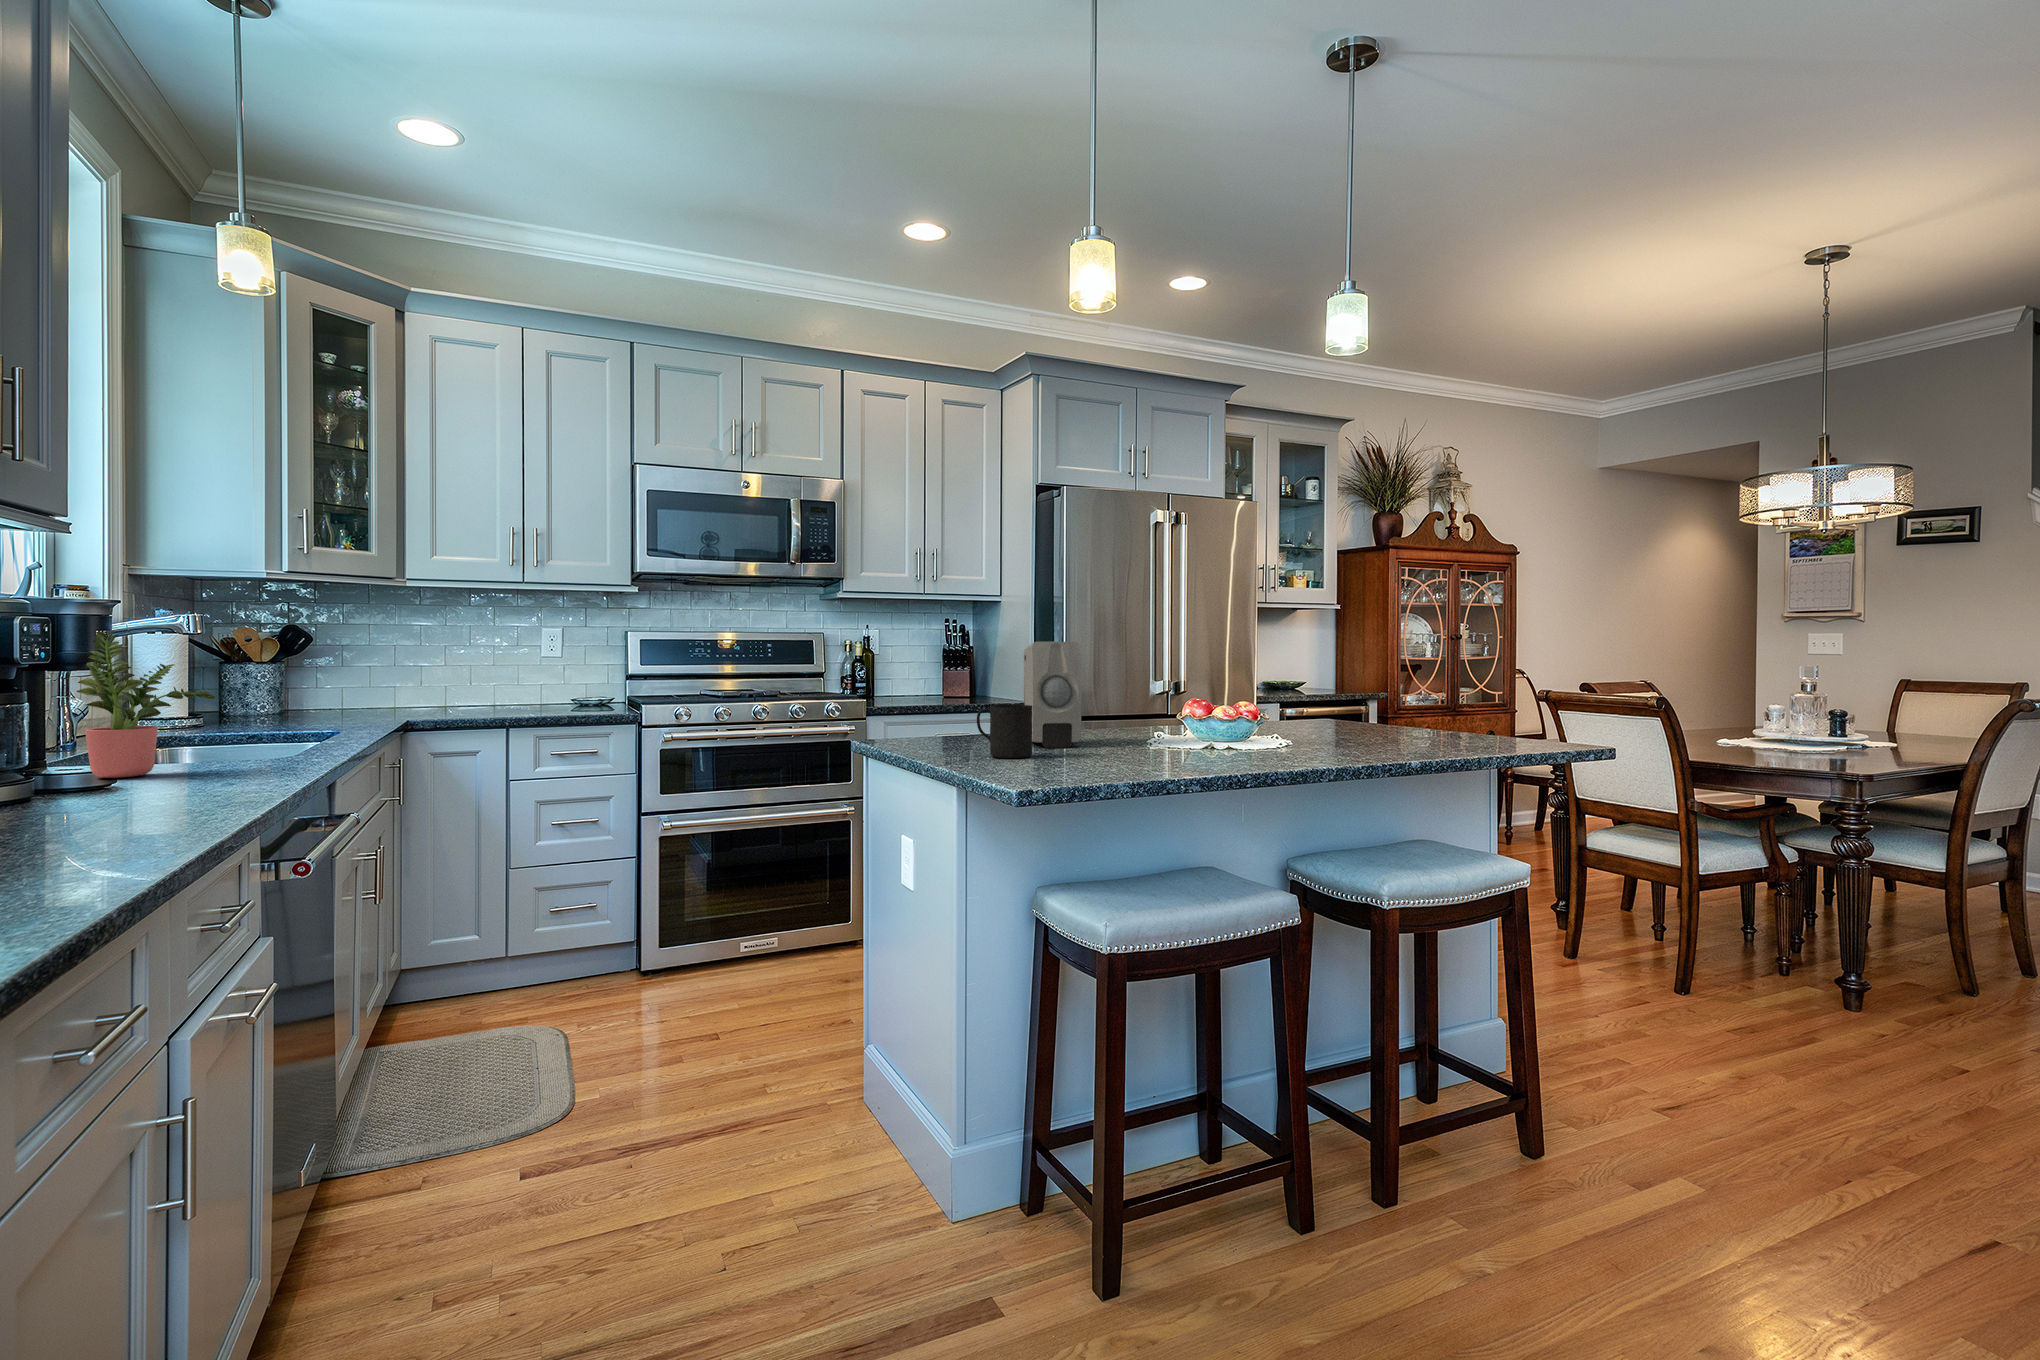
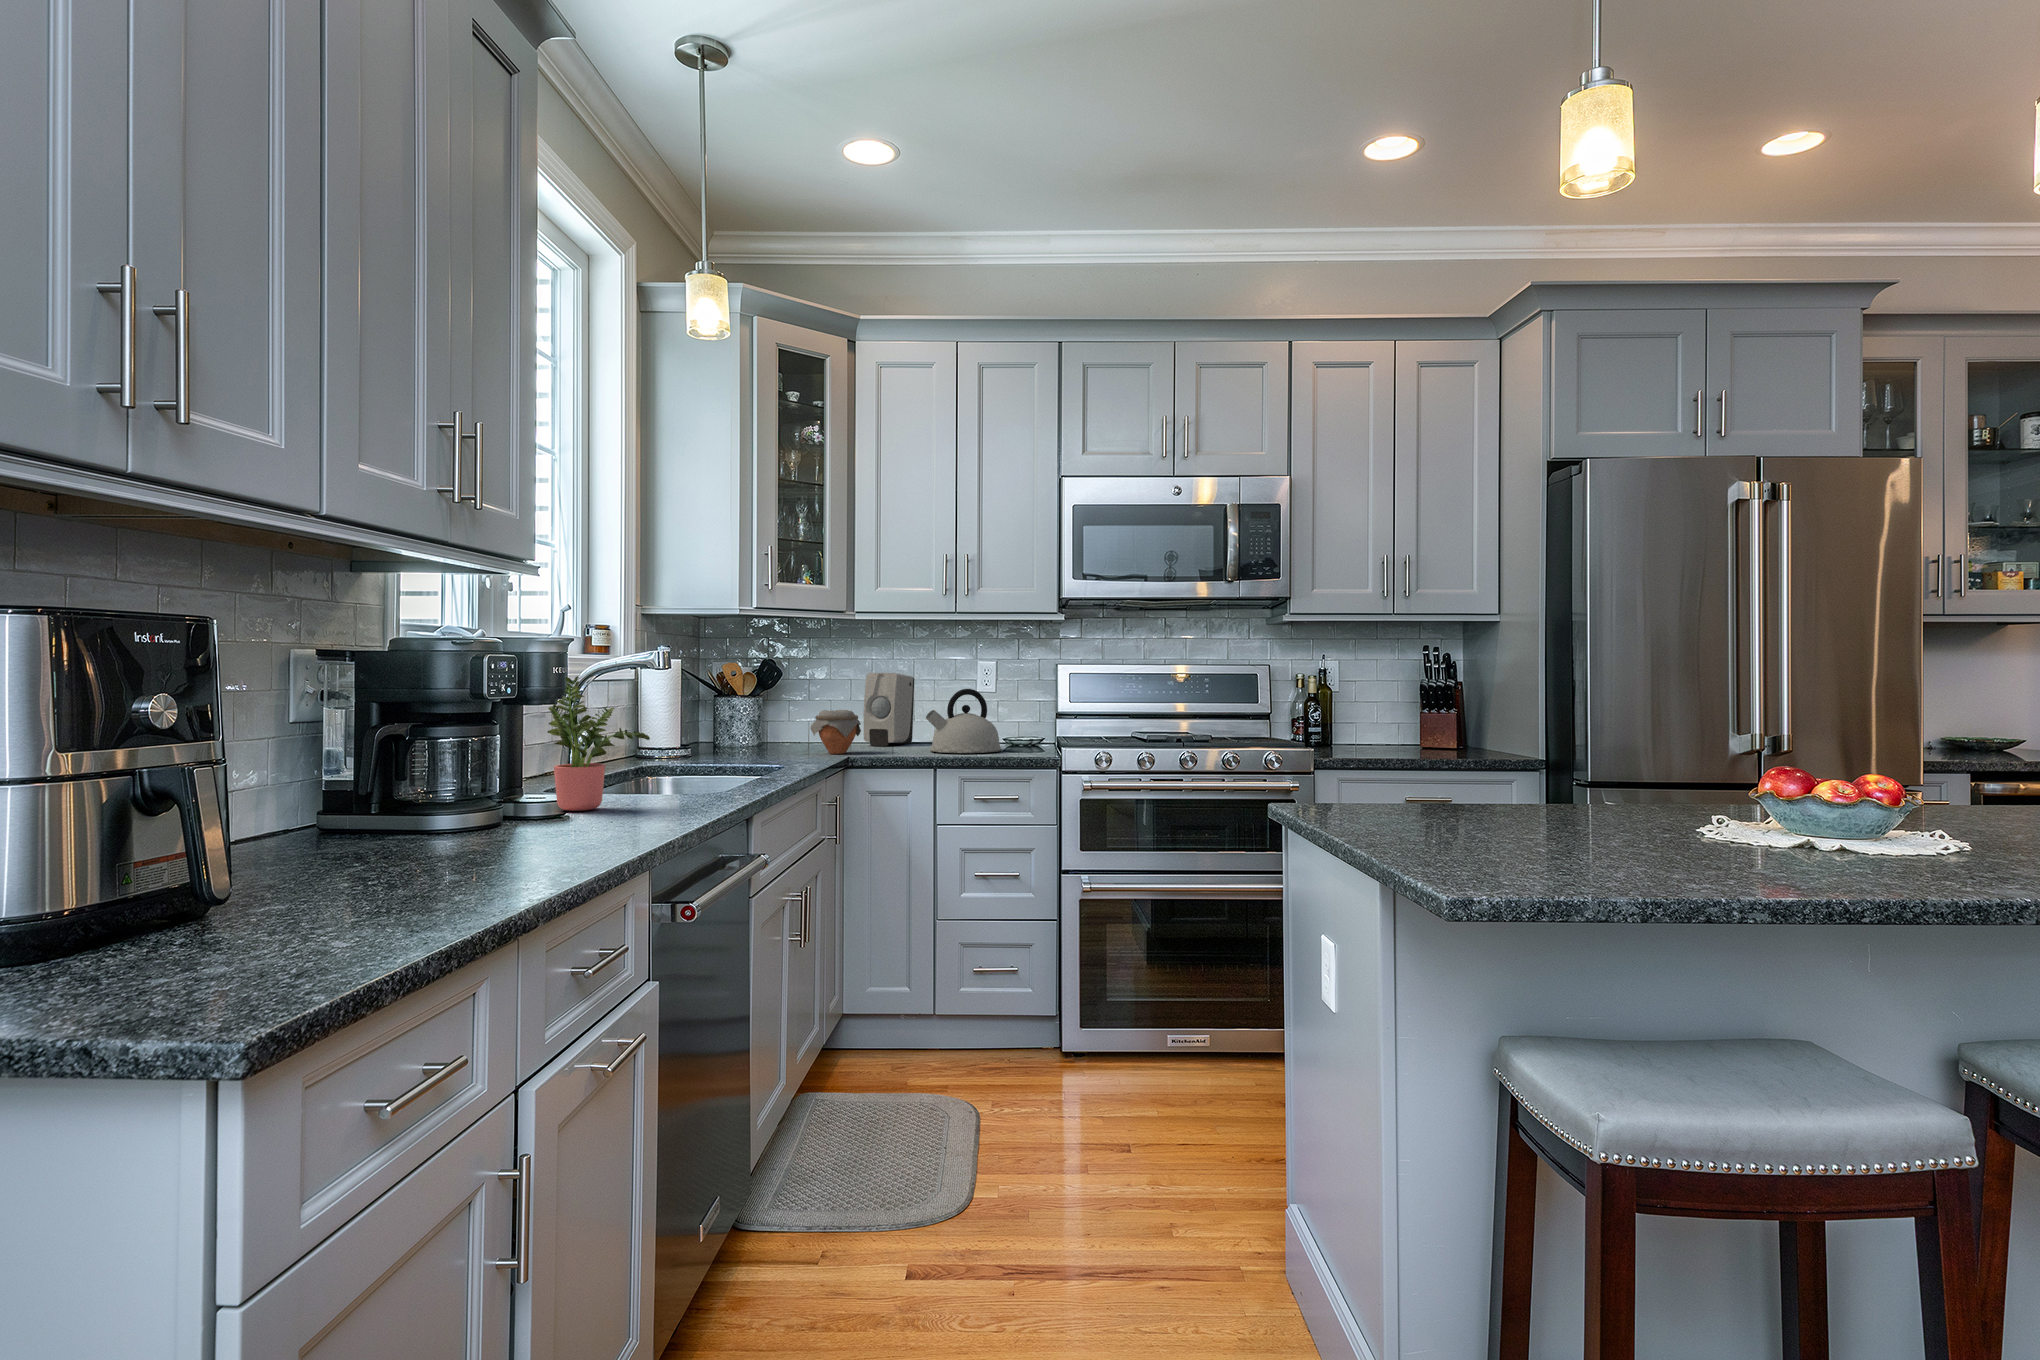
soap dispenser: present [1024,642,1082,748] -> present [863,673,914,746]
kettle: none [495,652,576,713] -> present [926,689,1002,753]
jar: none [360,673,421,718] -> present [810,710,861,754]
mug: present [977,704,1032,758] -> none [1419,769,1501,846]

